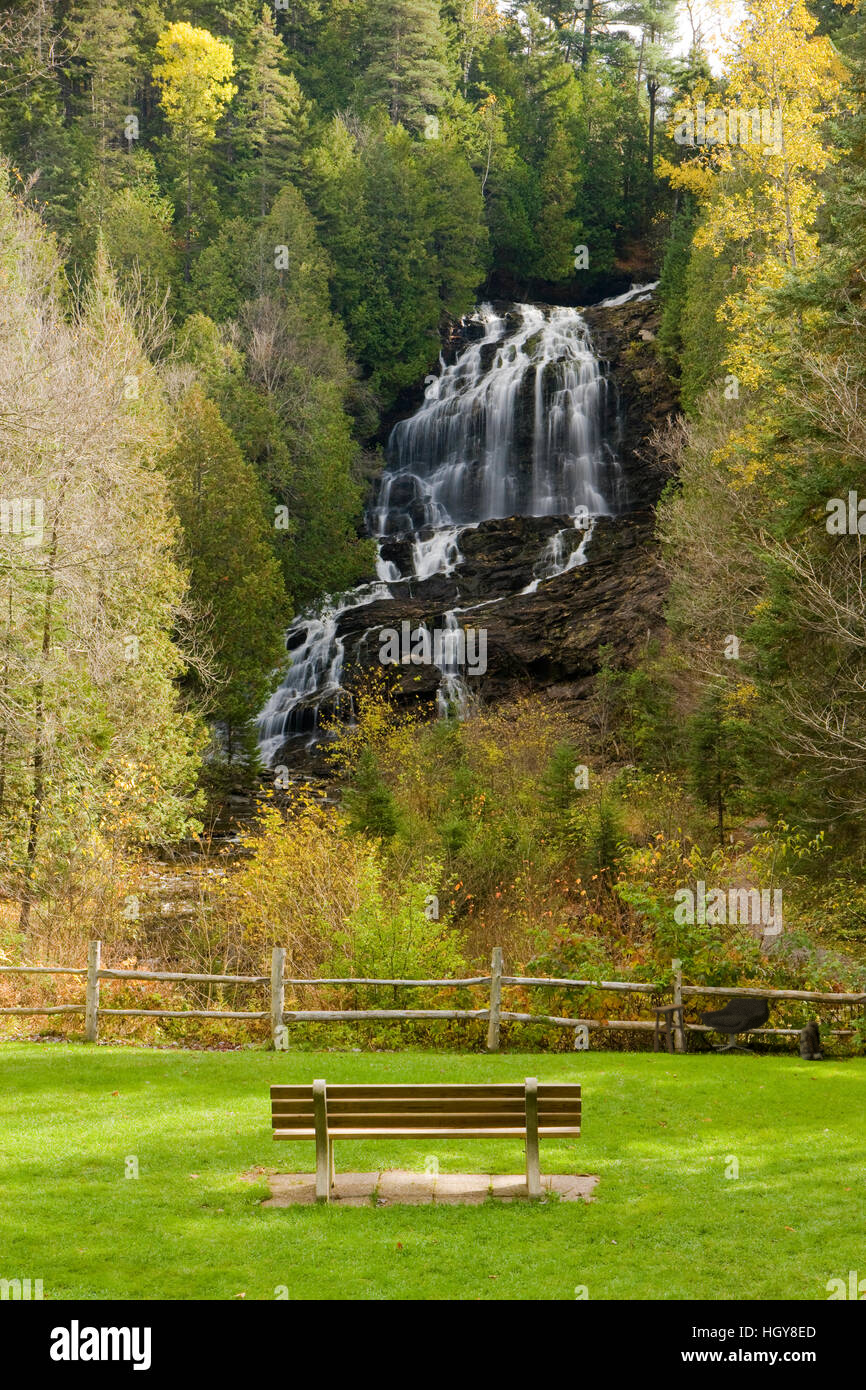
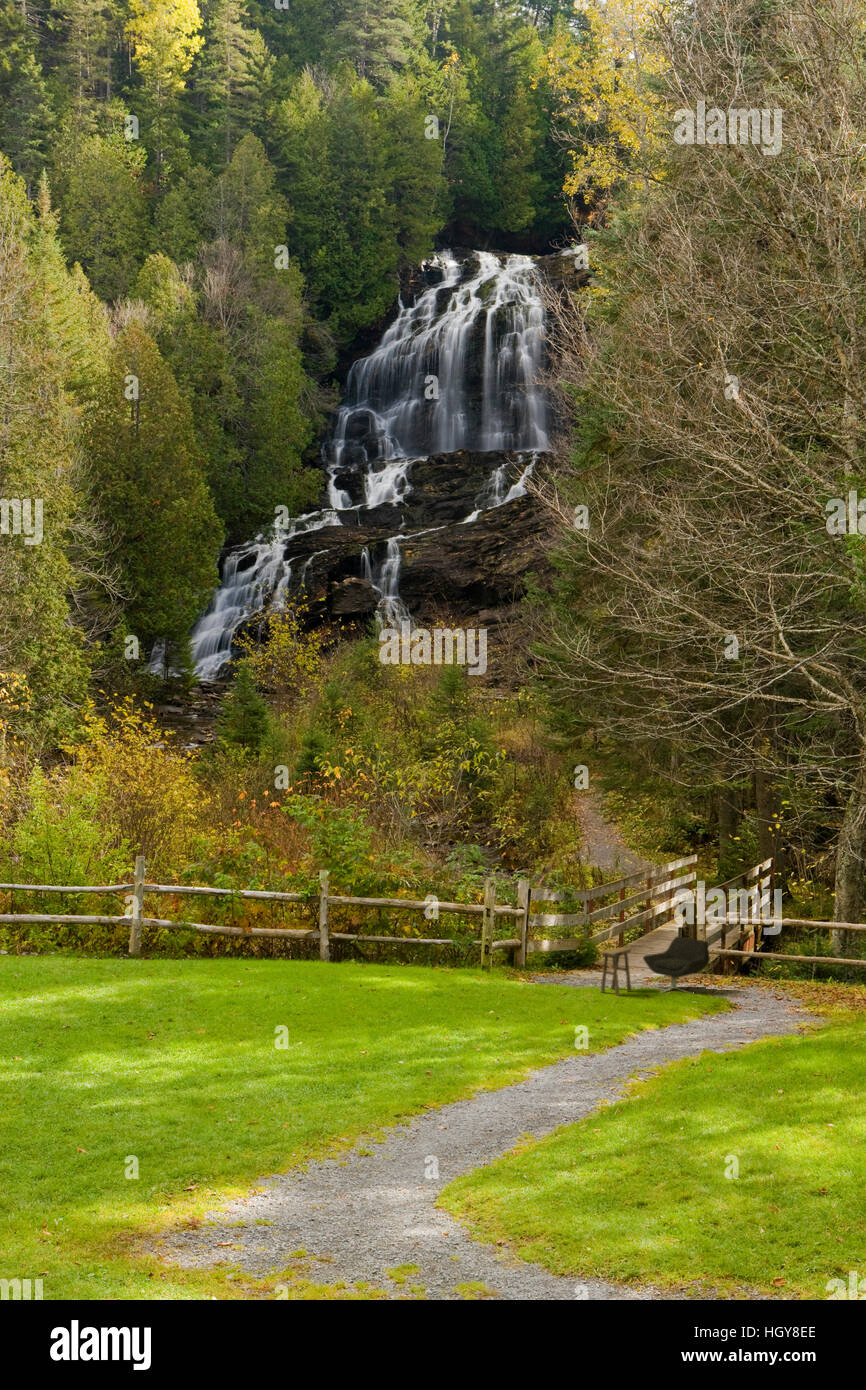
backpack: present [800,1021,826,1060] -> none [737,968,762,1005]

